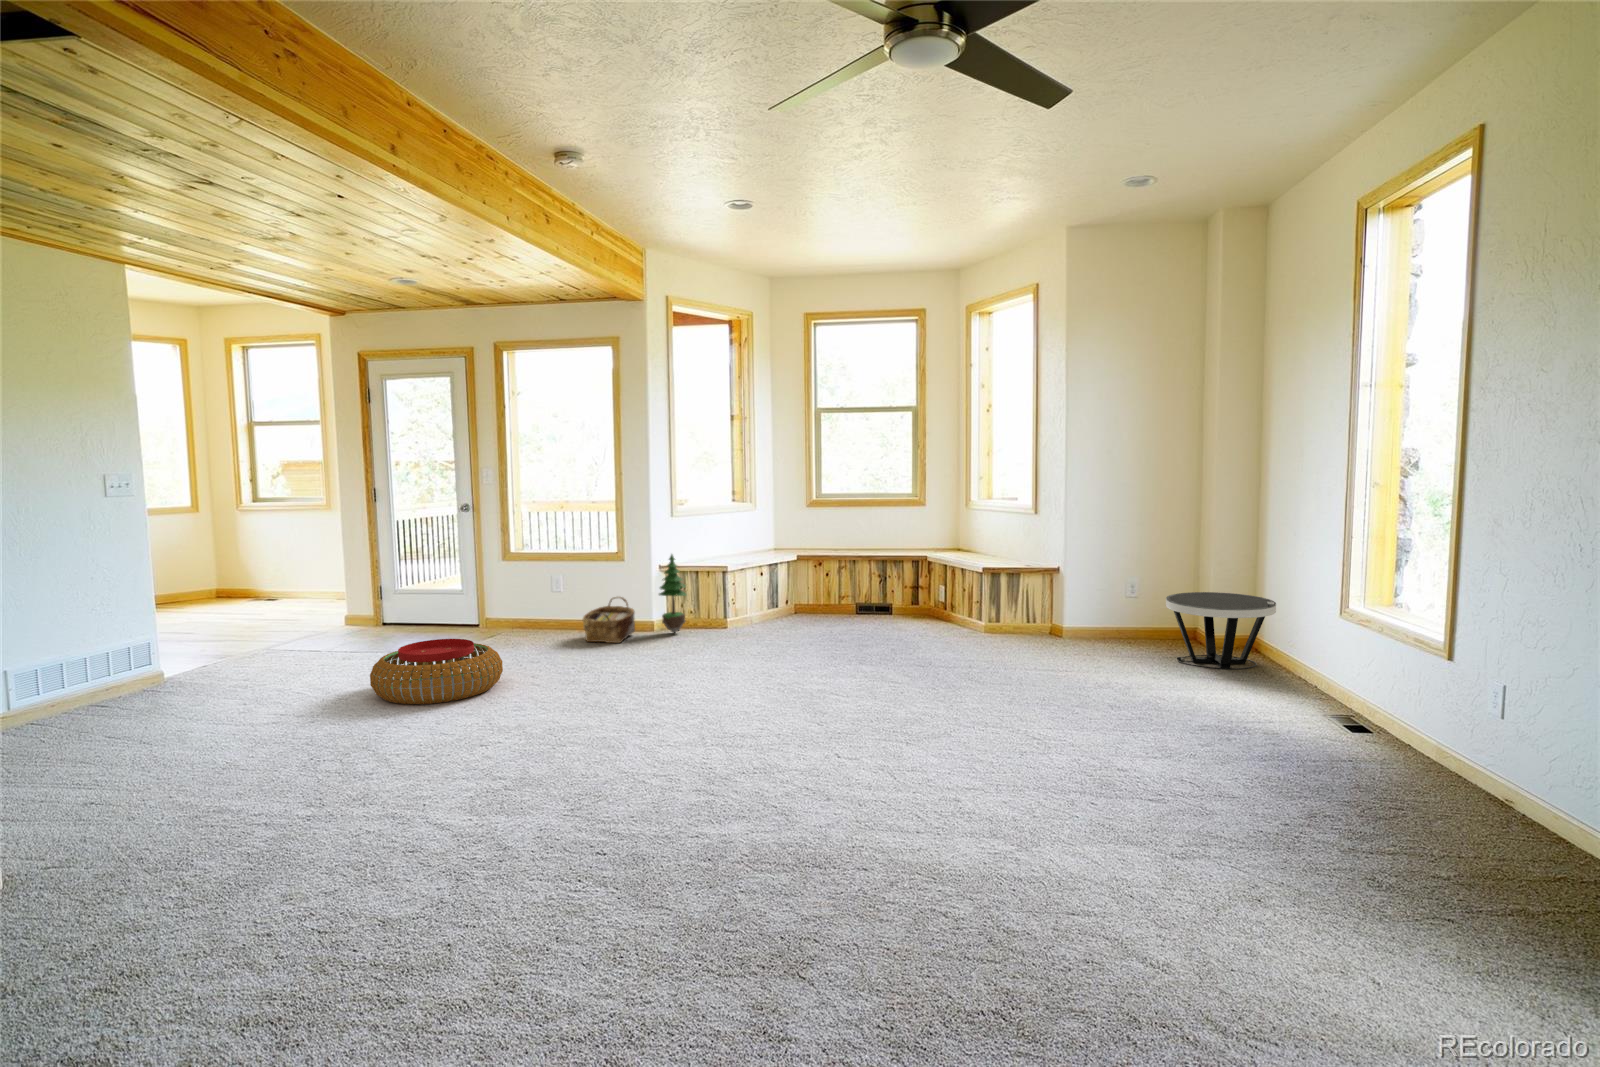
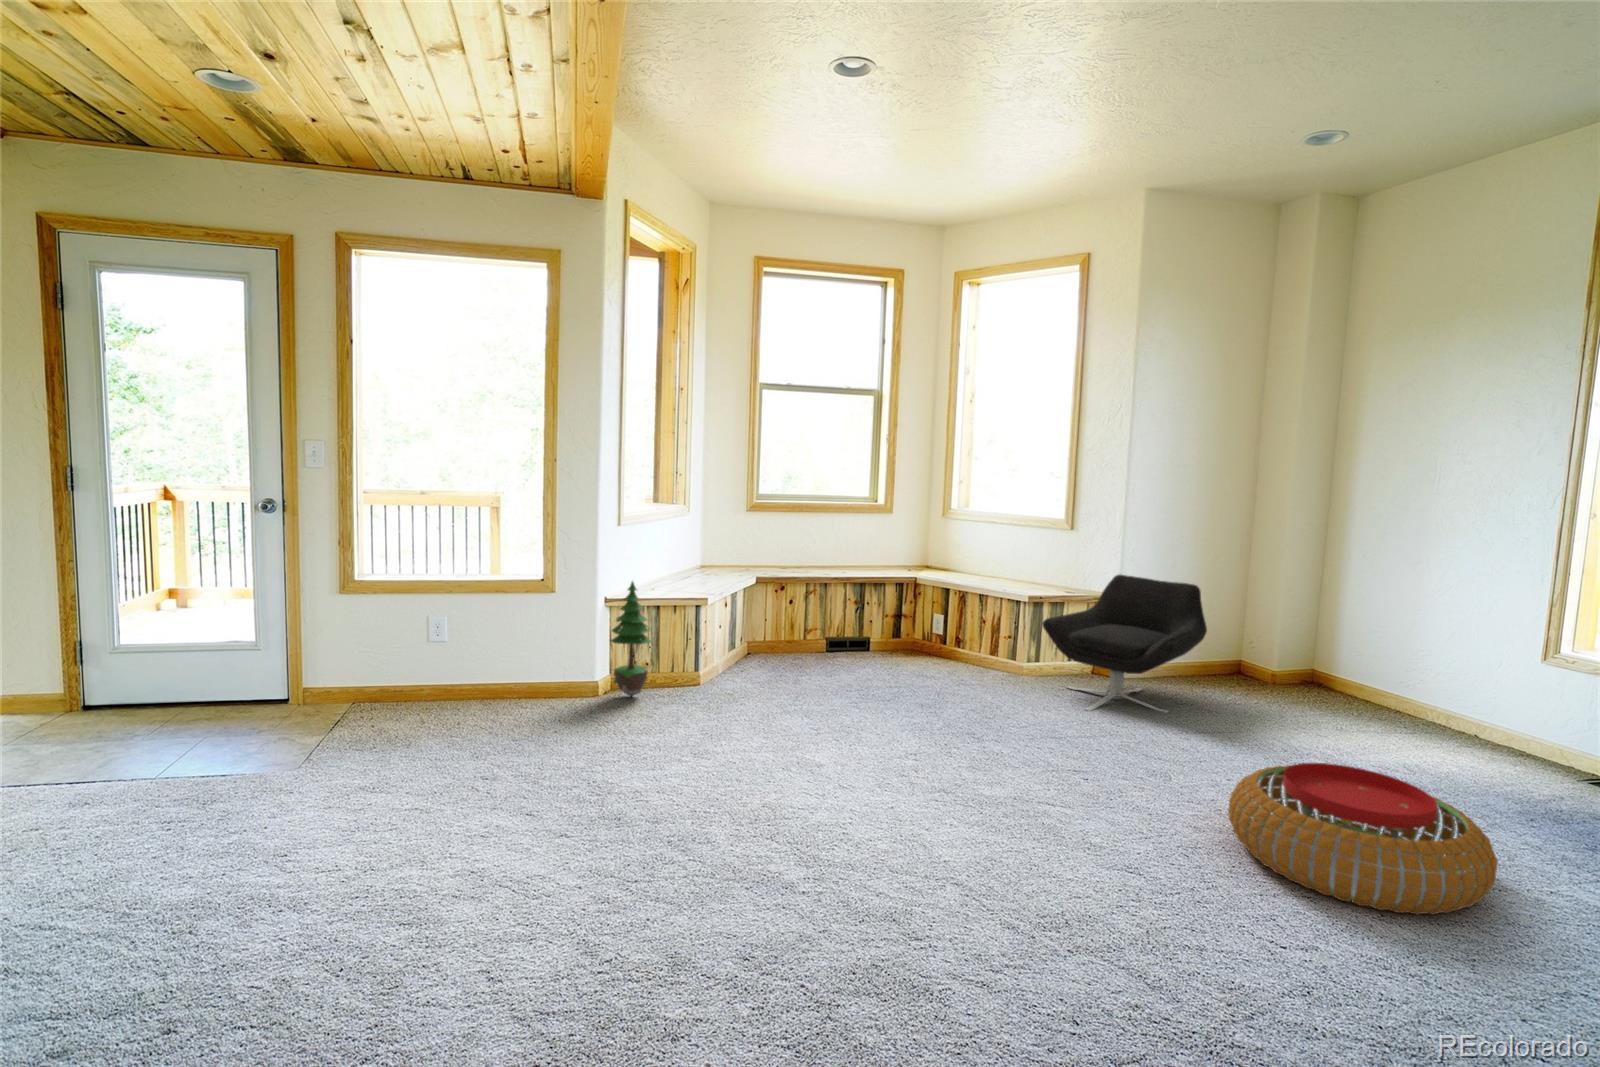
lounge chair: none [979,550,1112,660] -> present [1042,575,1207,713]
side table: present [1166,592,1276,670] -> none [1262,624,1397,716]
woven basket: present [583,597,635,643] -> none [504,647,581,723]
pouf: present [370,639,503,704] -> present [1228,763,1498,915]

